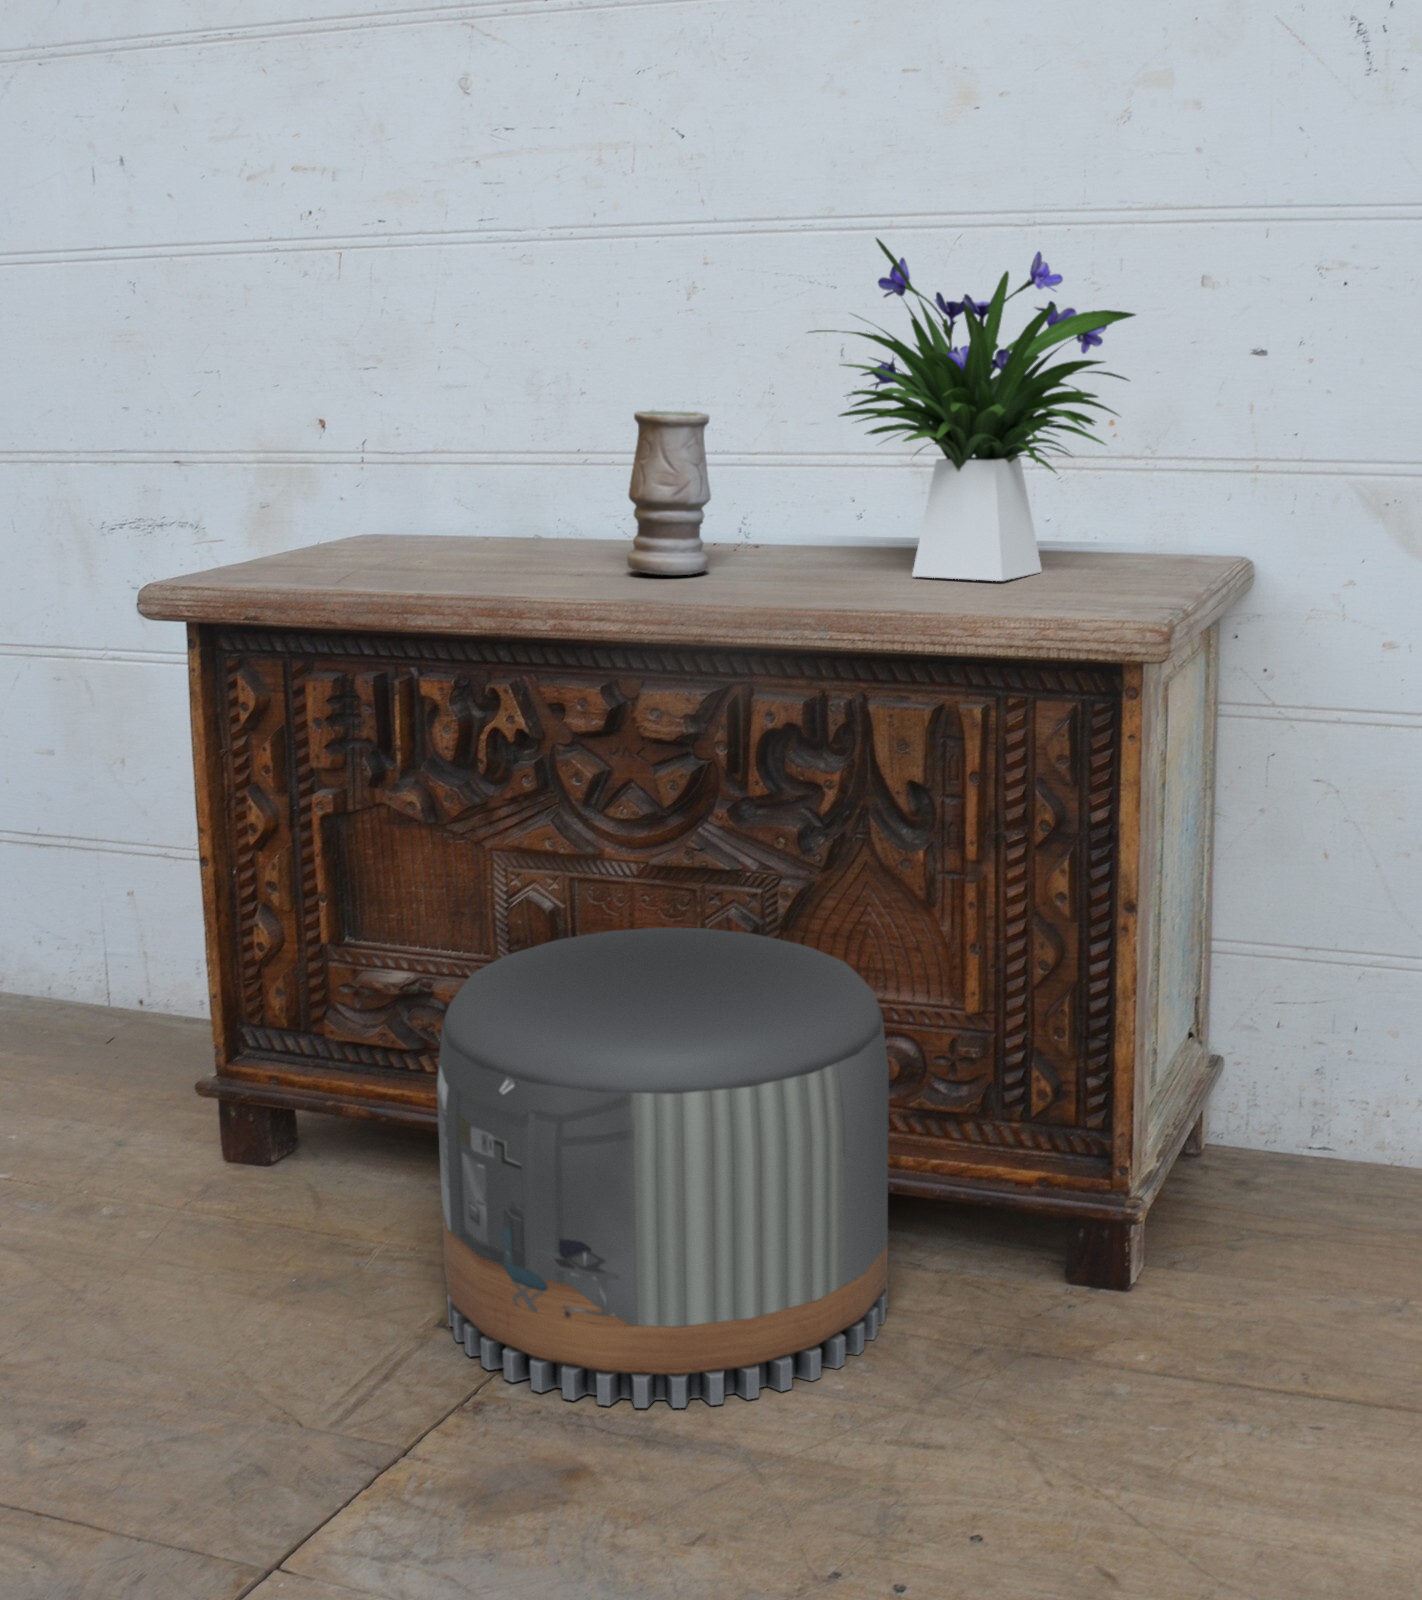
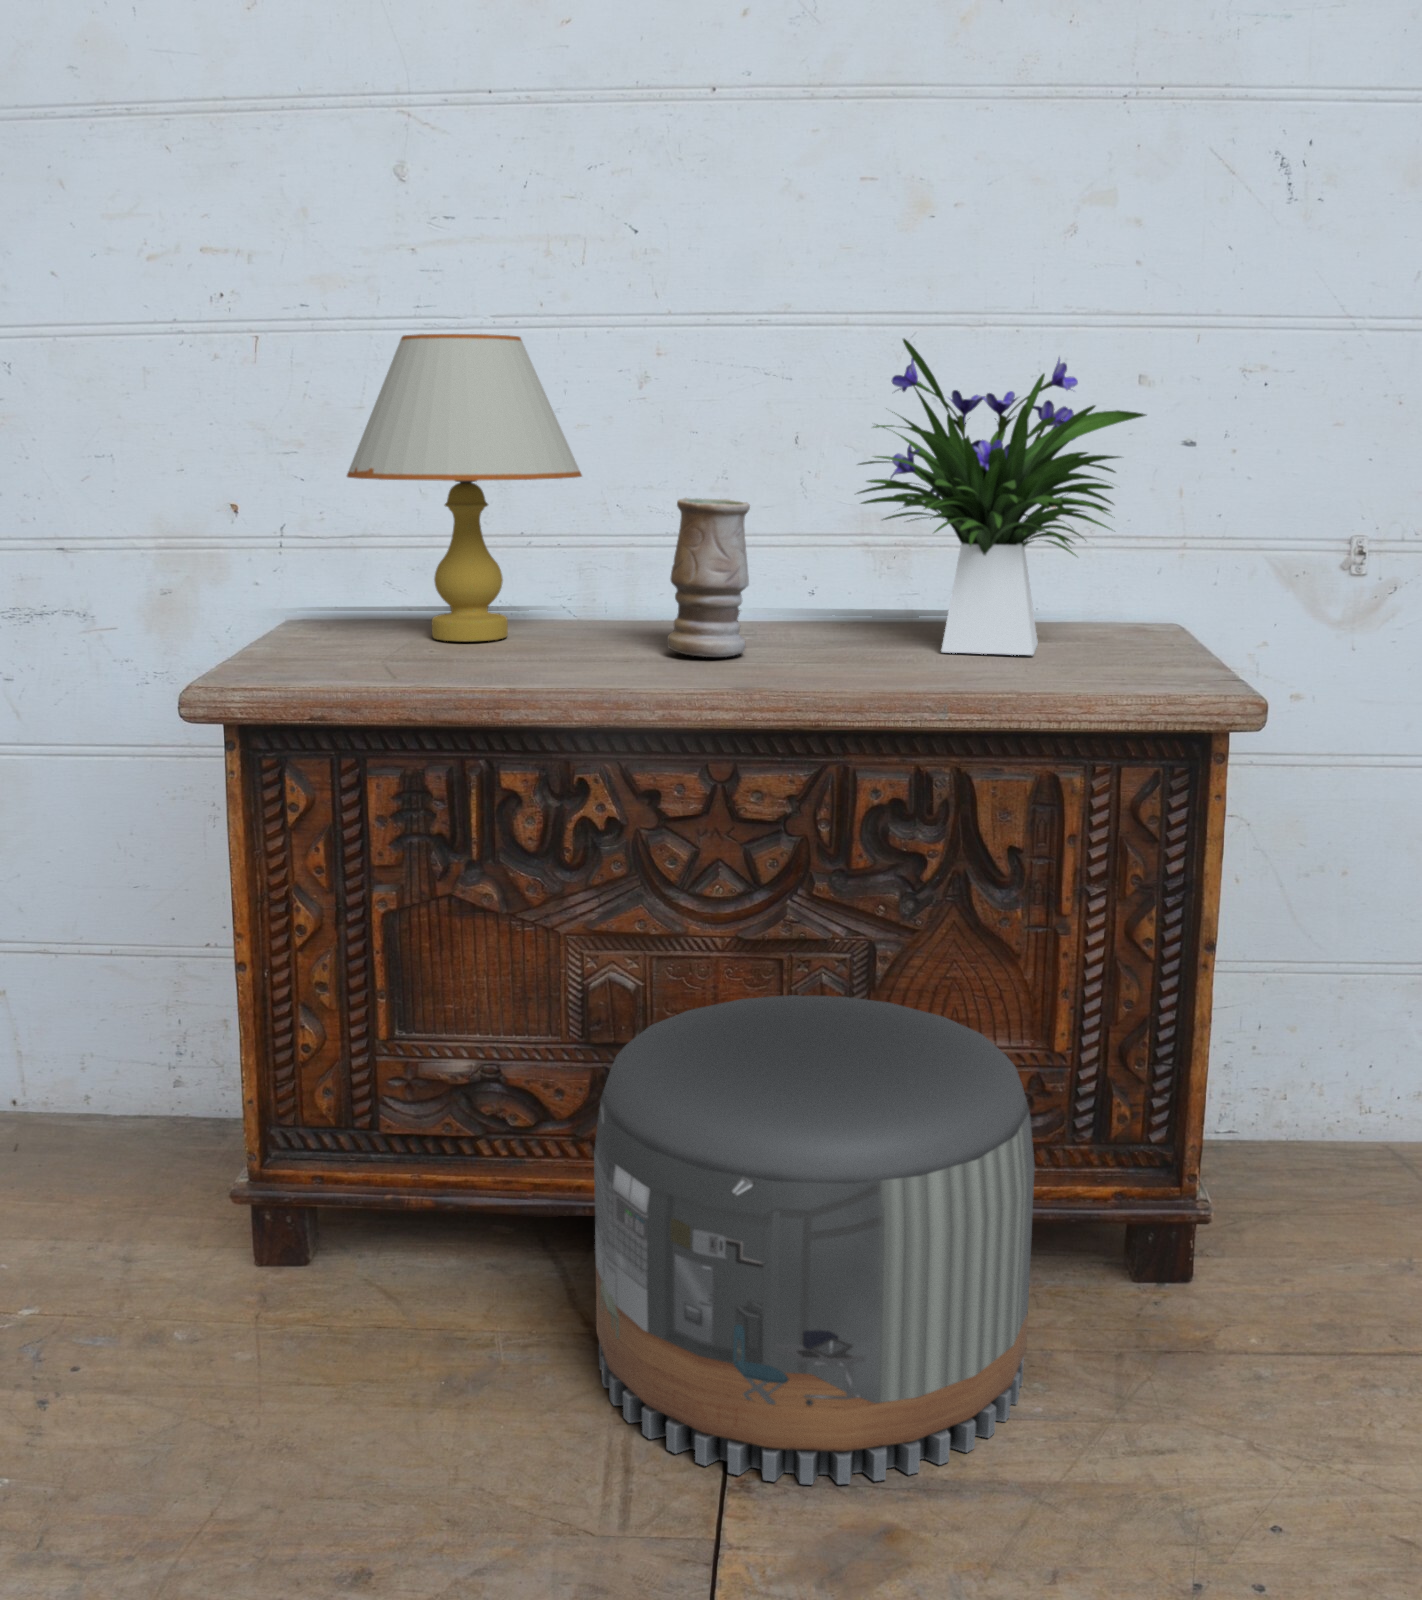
table lamp: none [354,248,591,558] -> present [347,334,582,642]

